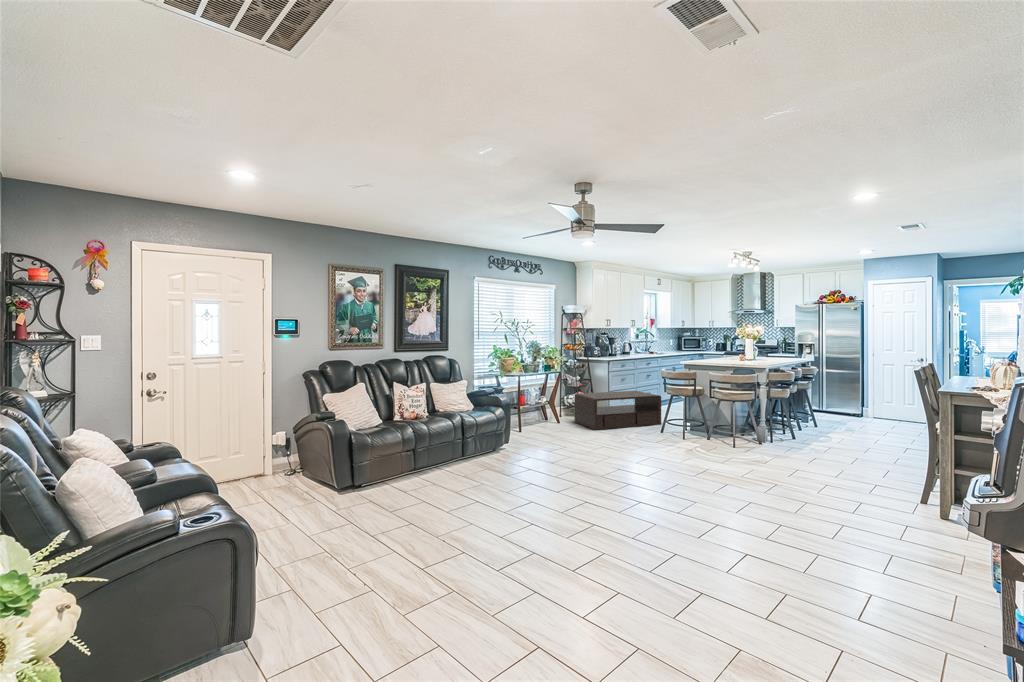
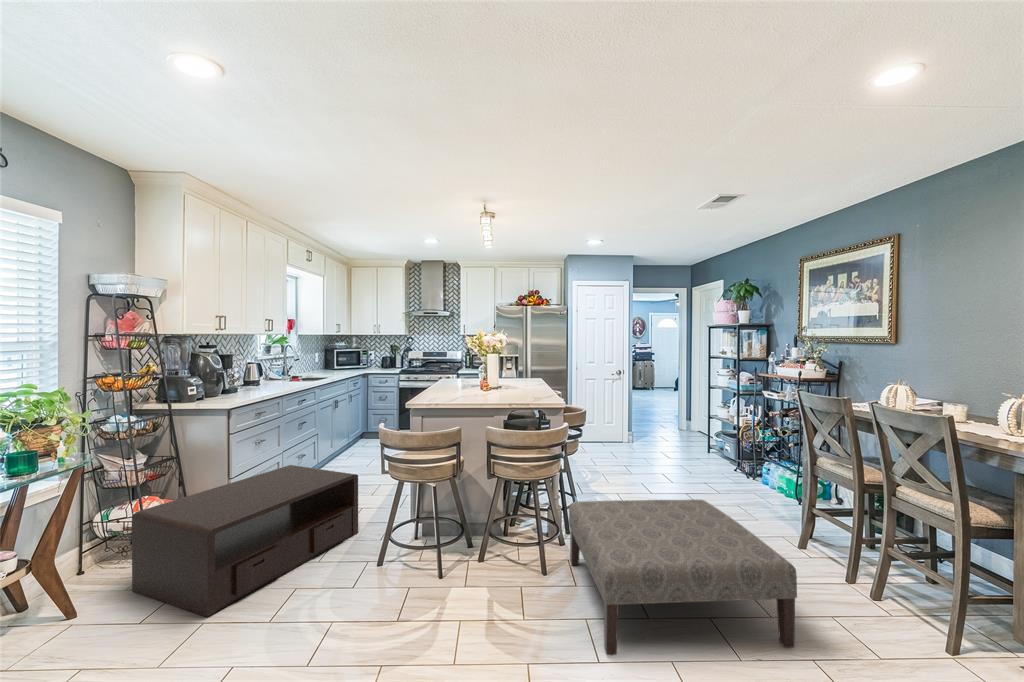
ottoman: none [724,415,841,478] -> present [569,499,797,655]

